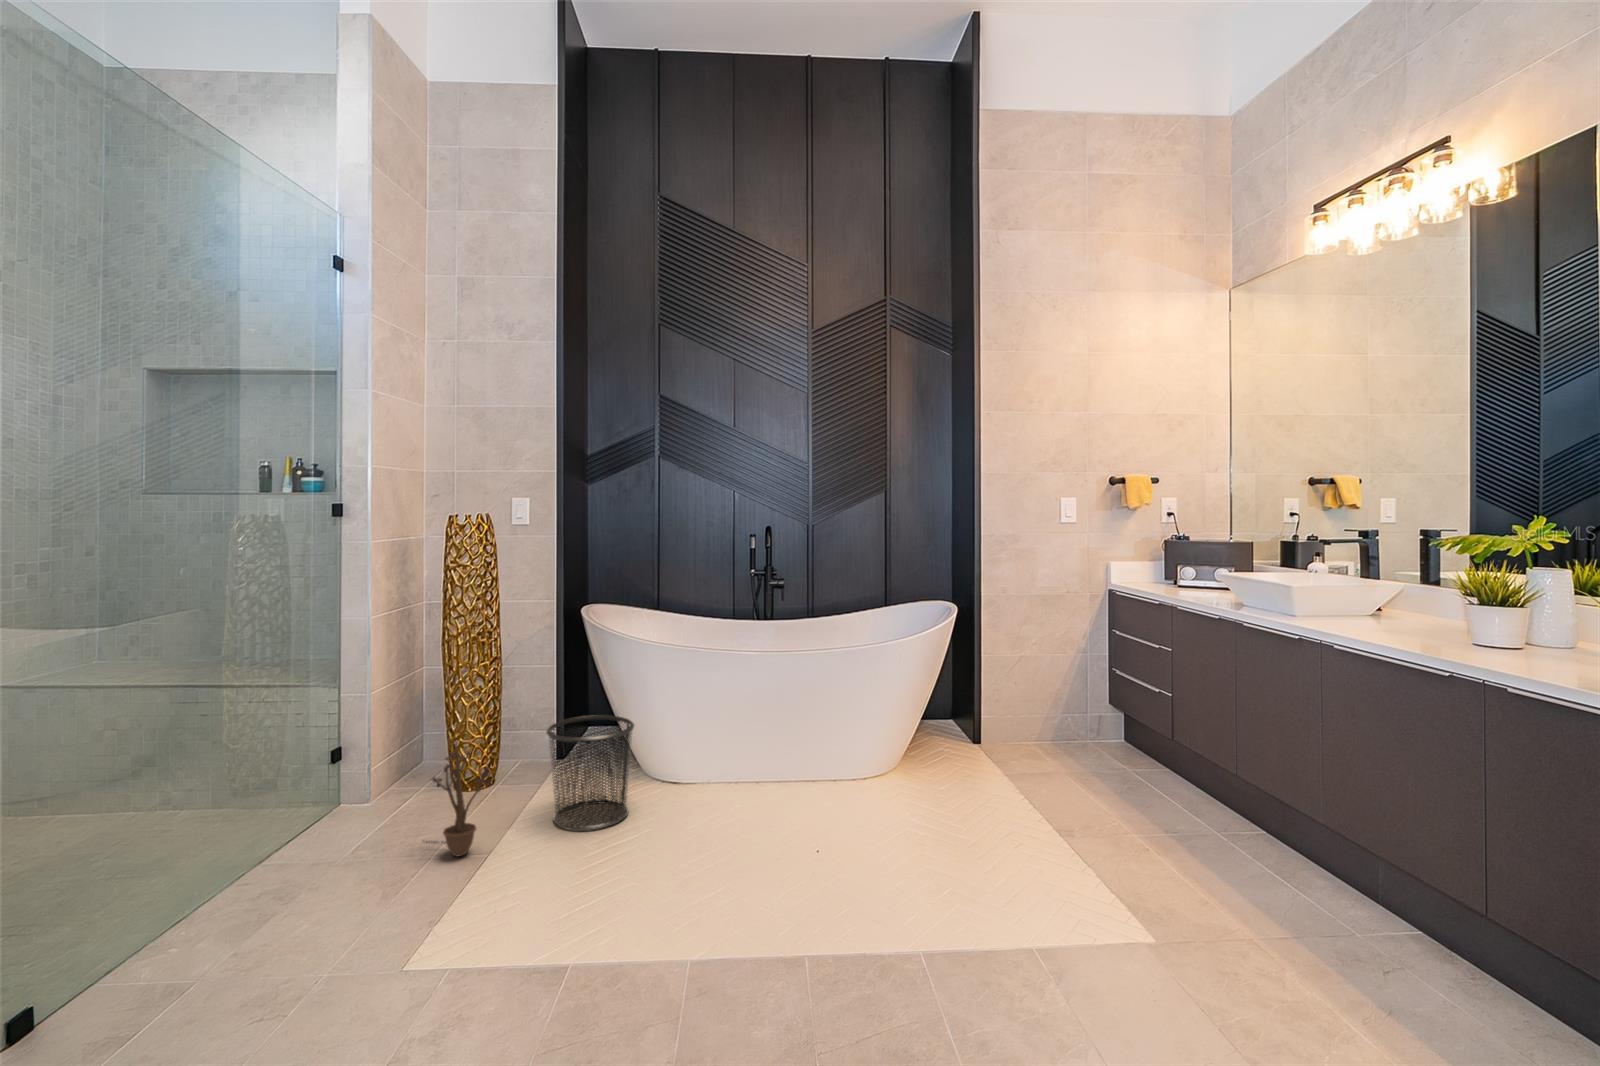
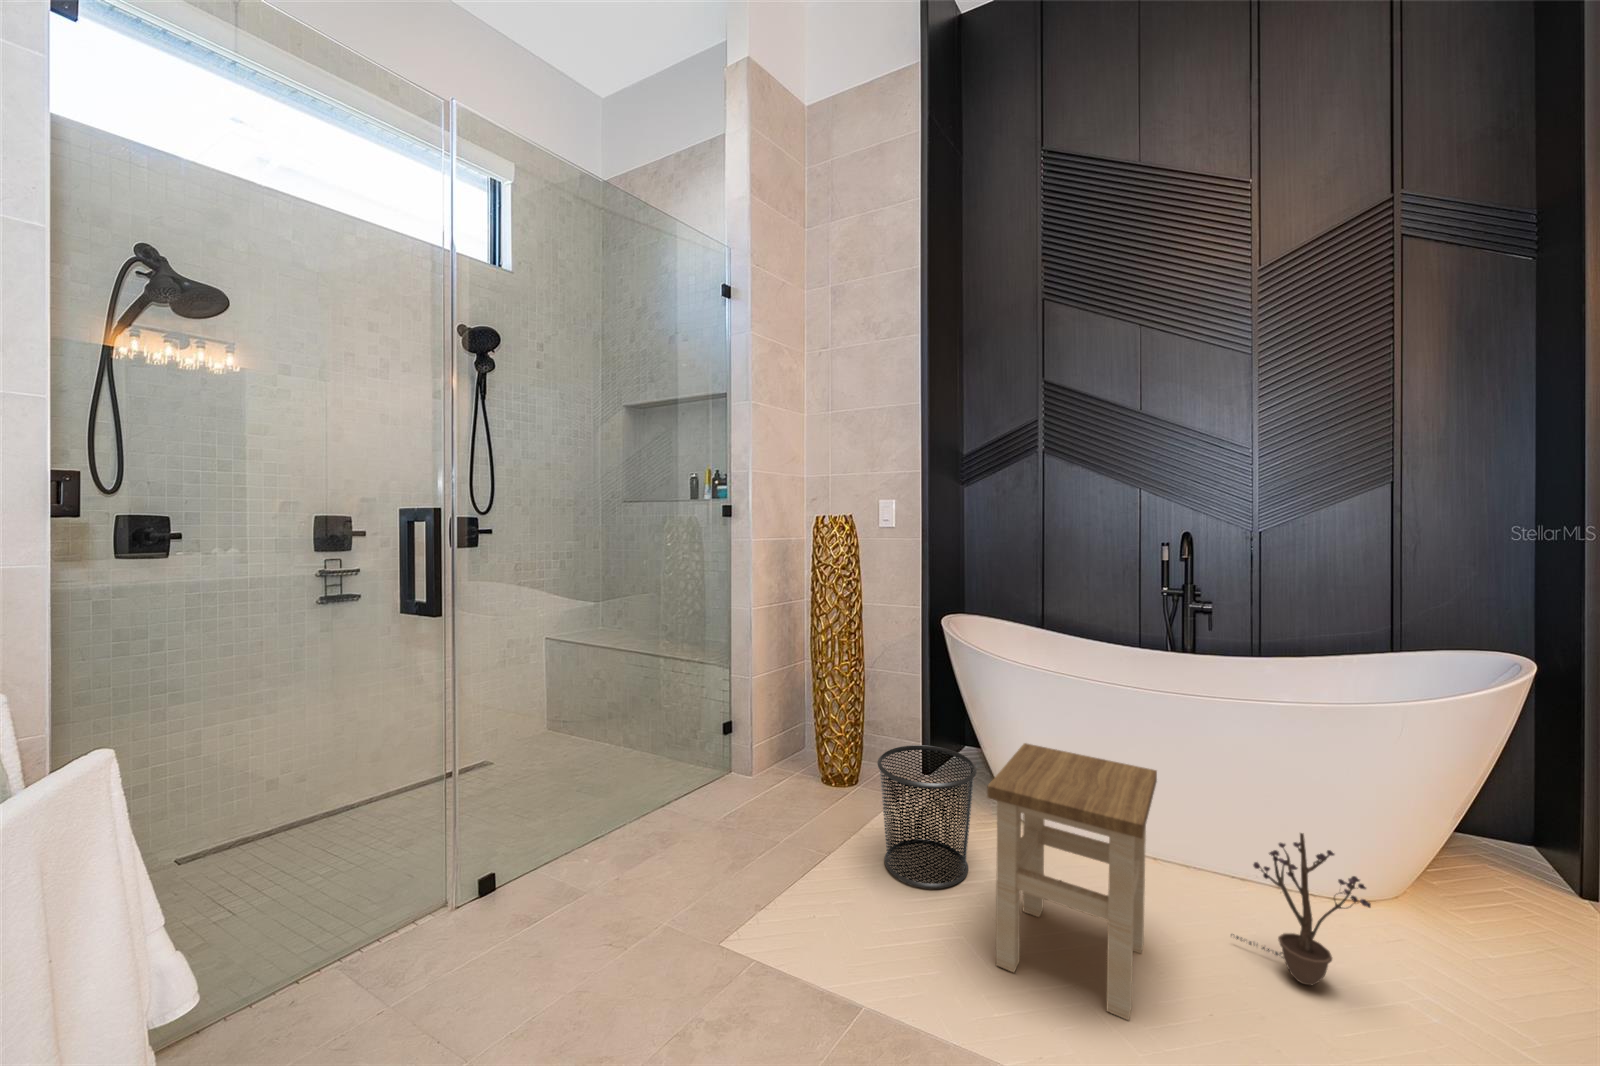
stool: none [663,688,767,852] -> present [987,743,1157,1020]
decorative plant: present [423,745,491,856] -> present [1233,833,1371,985]

